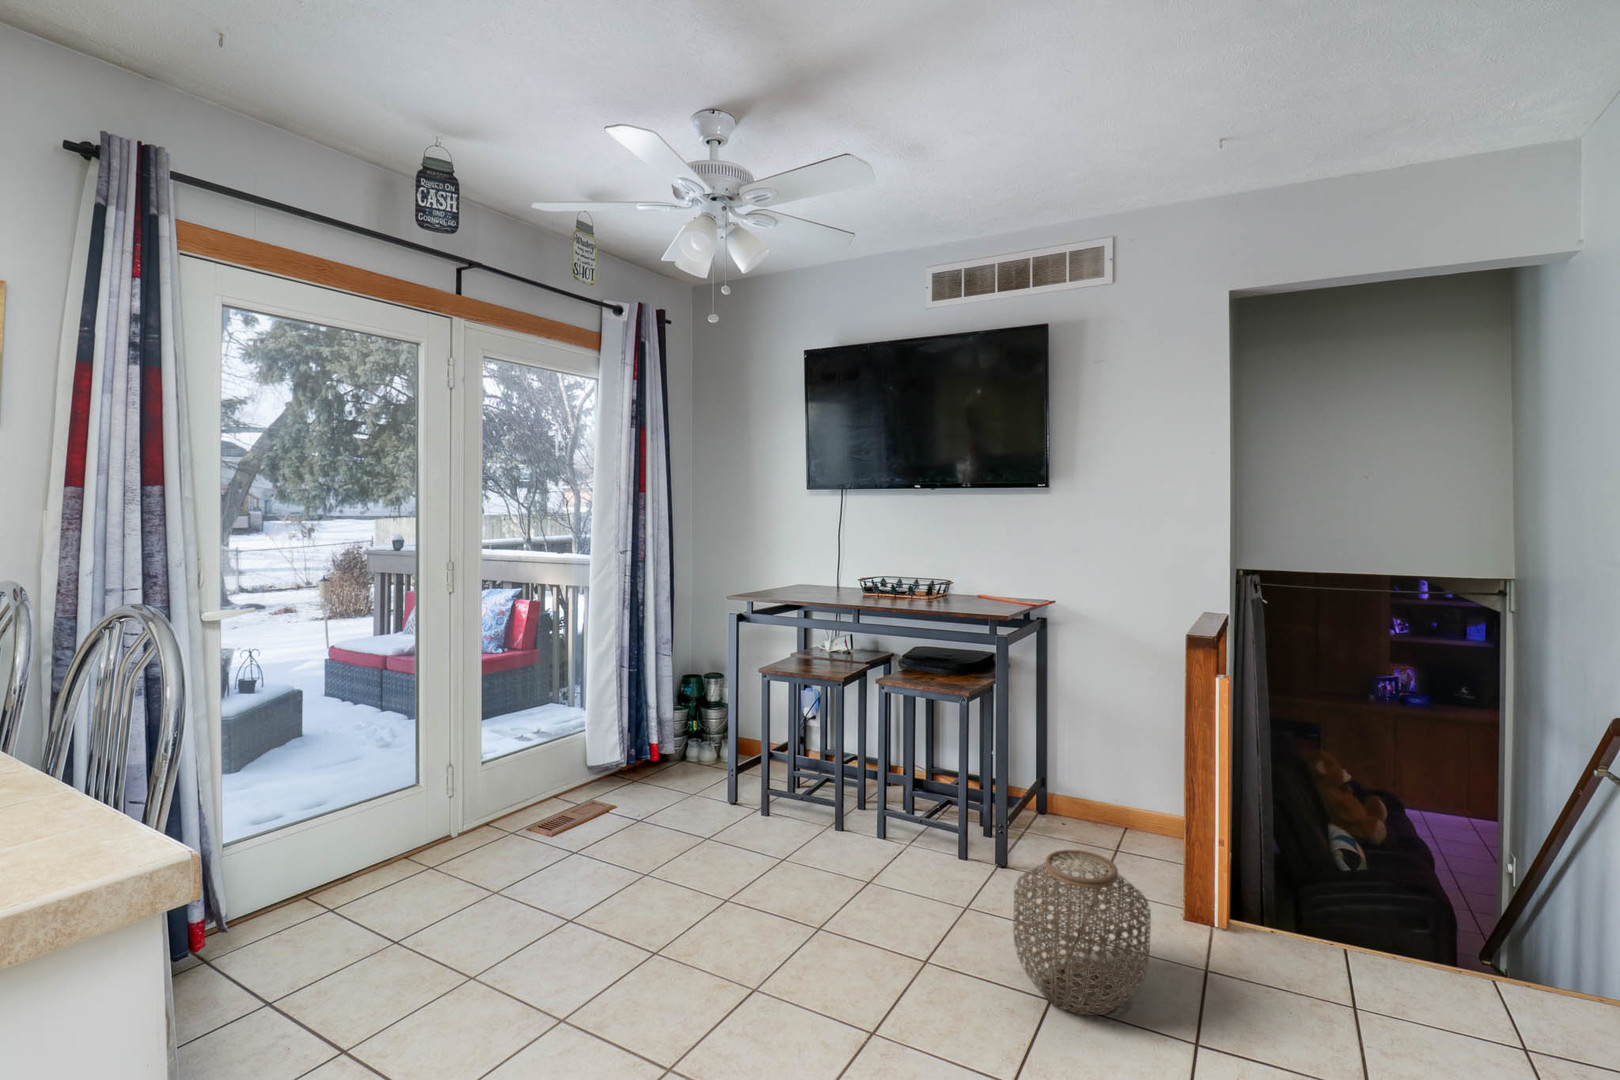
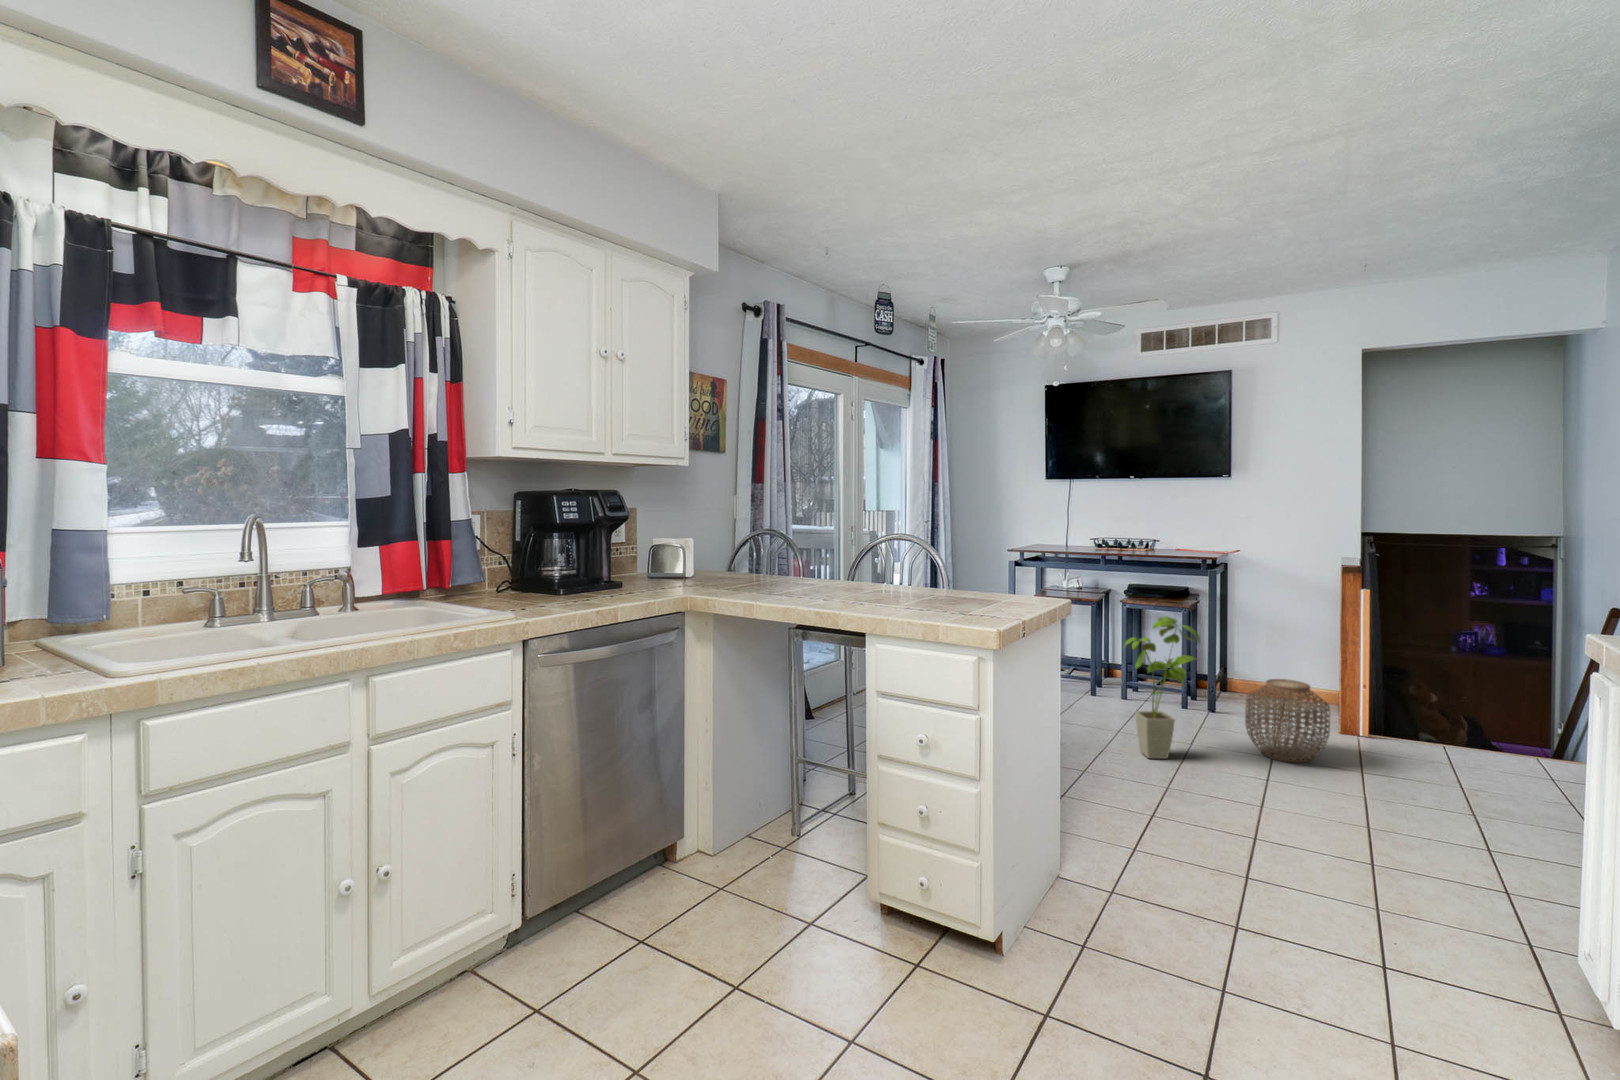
house plant: none [796,748,931,1012] -> present [1124,616,1200,759]

